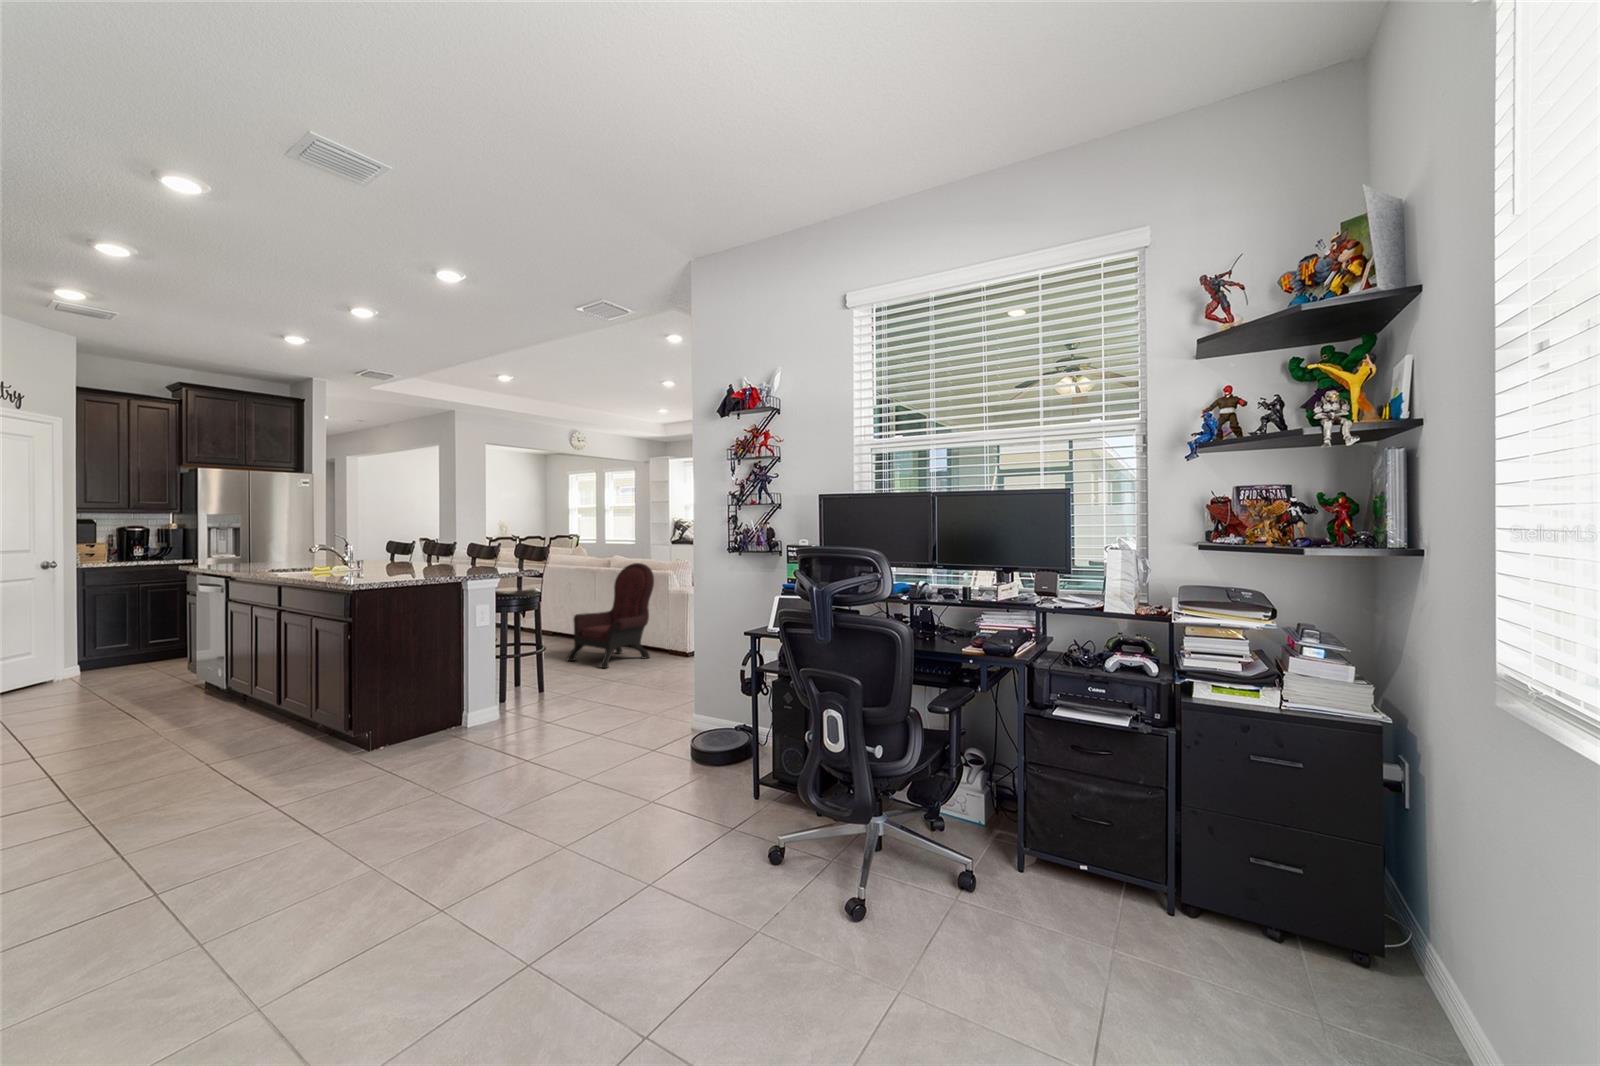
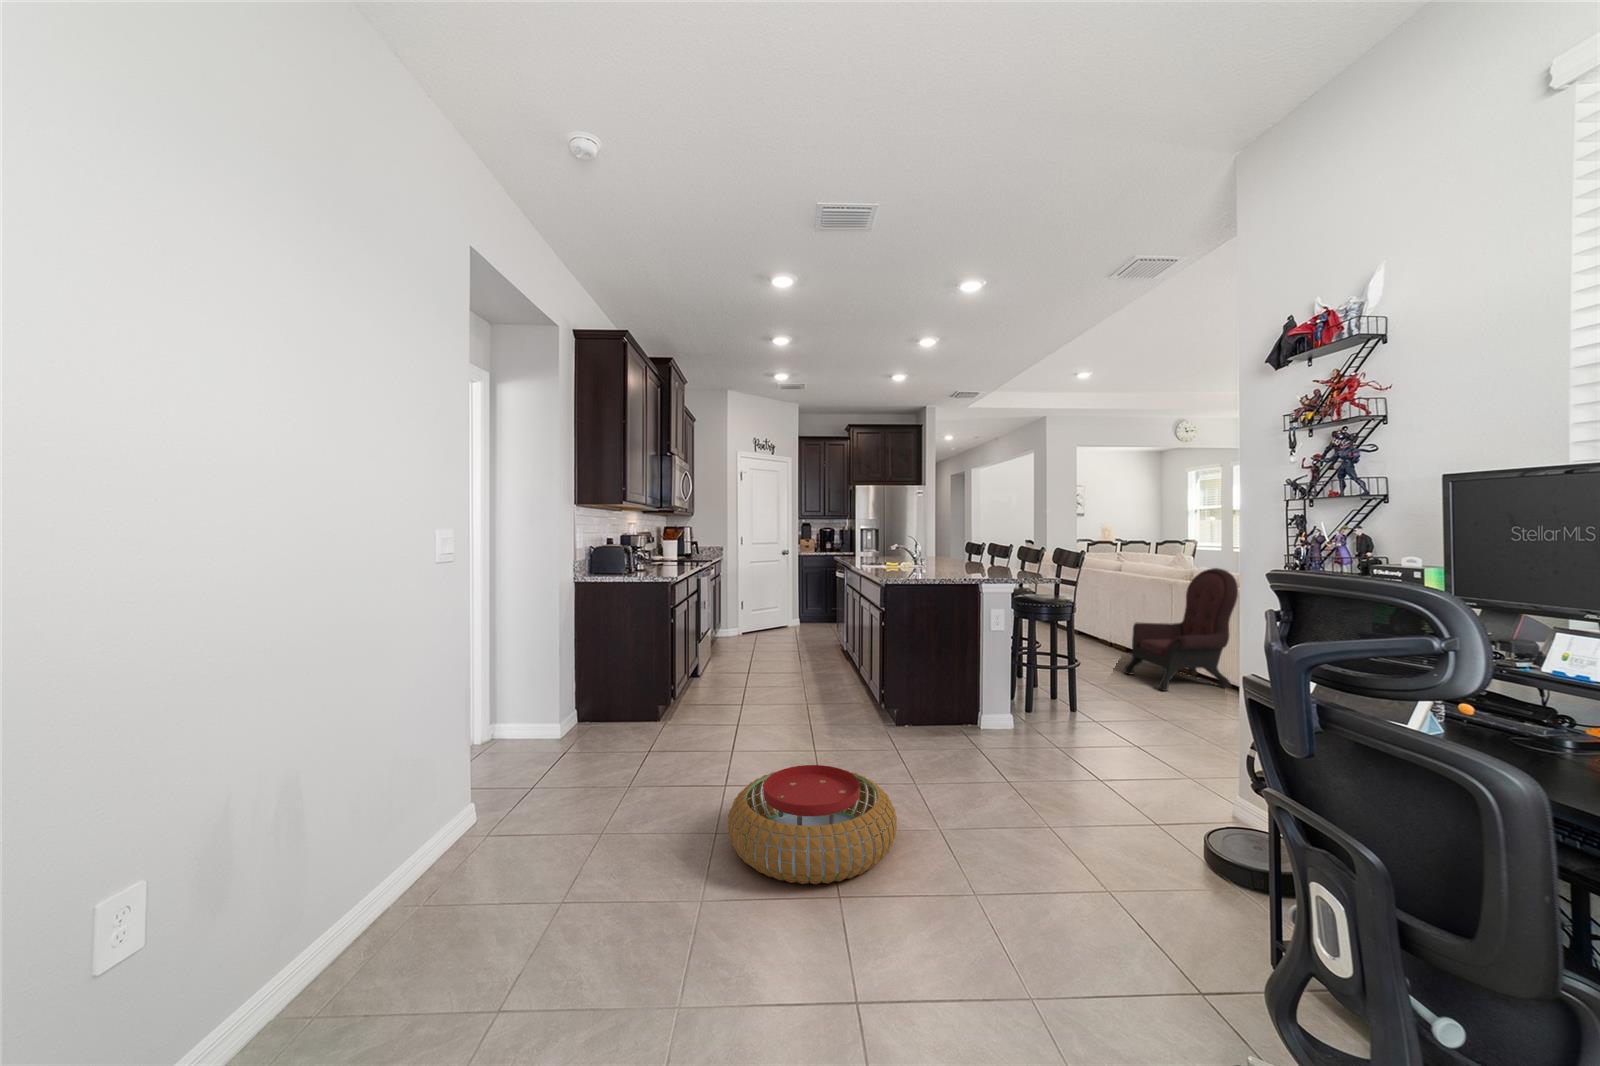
pouf: none [234,781,465,915] -> present [728,765,897,884]

